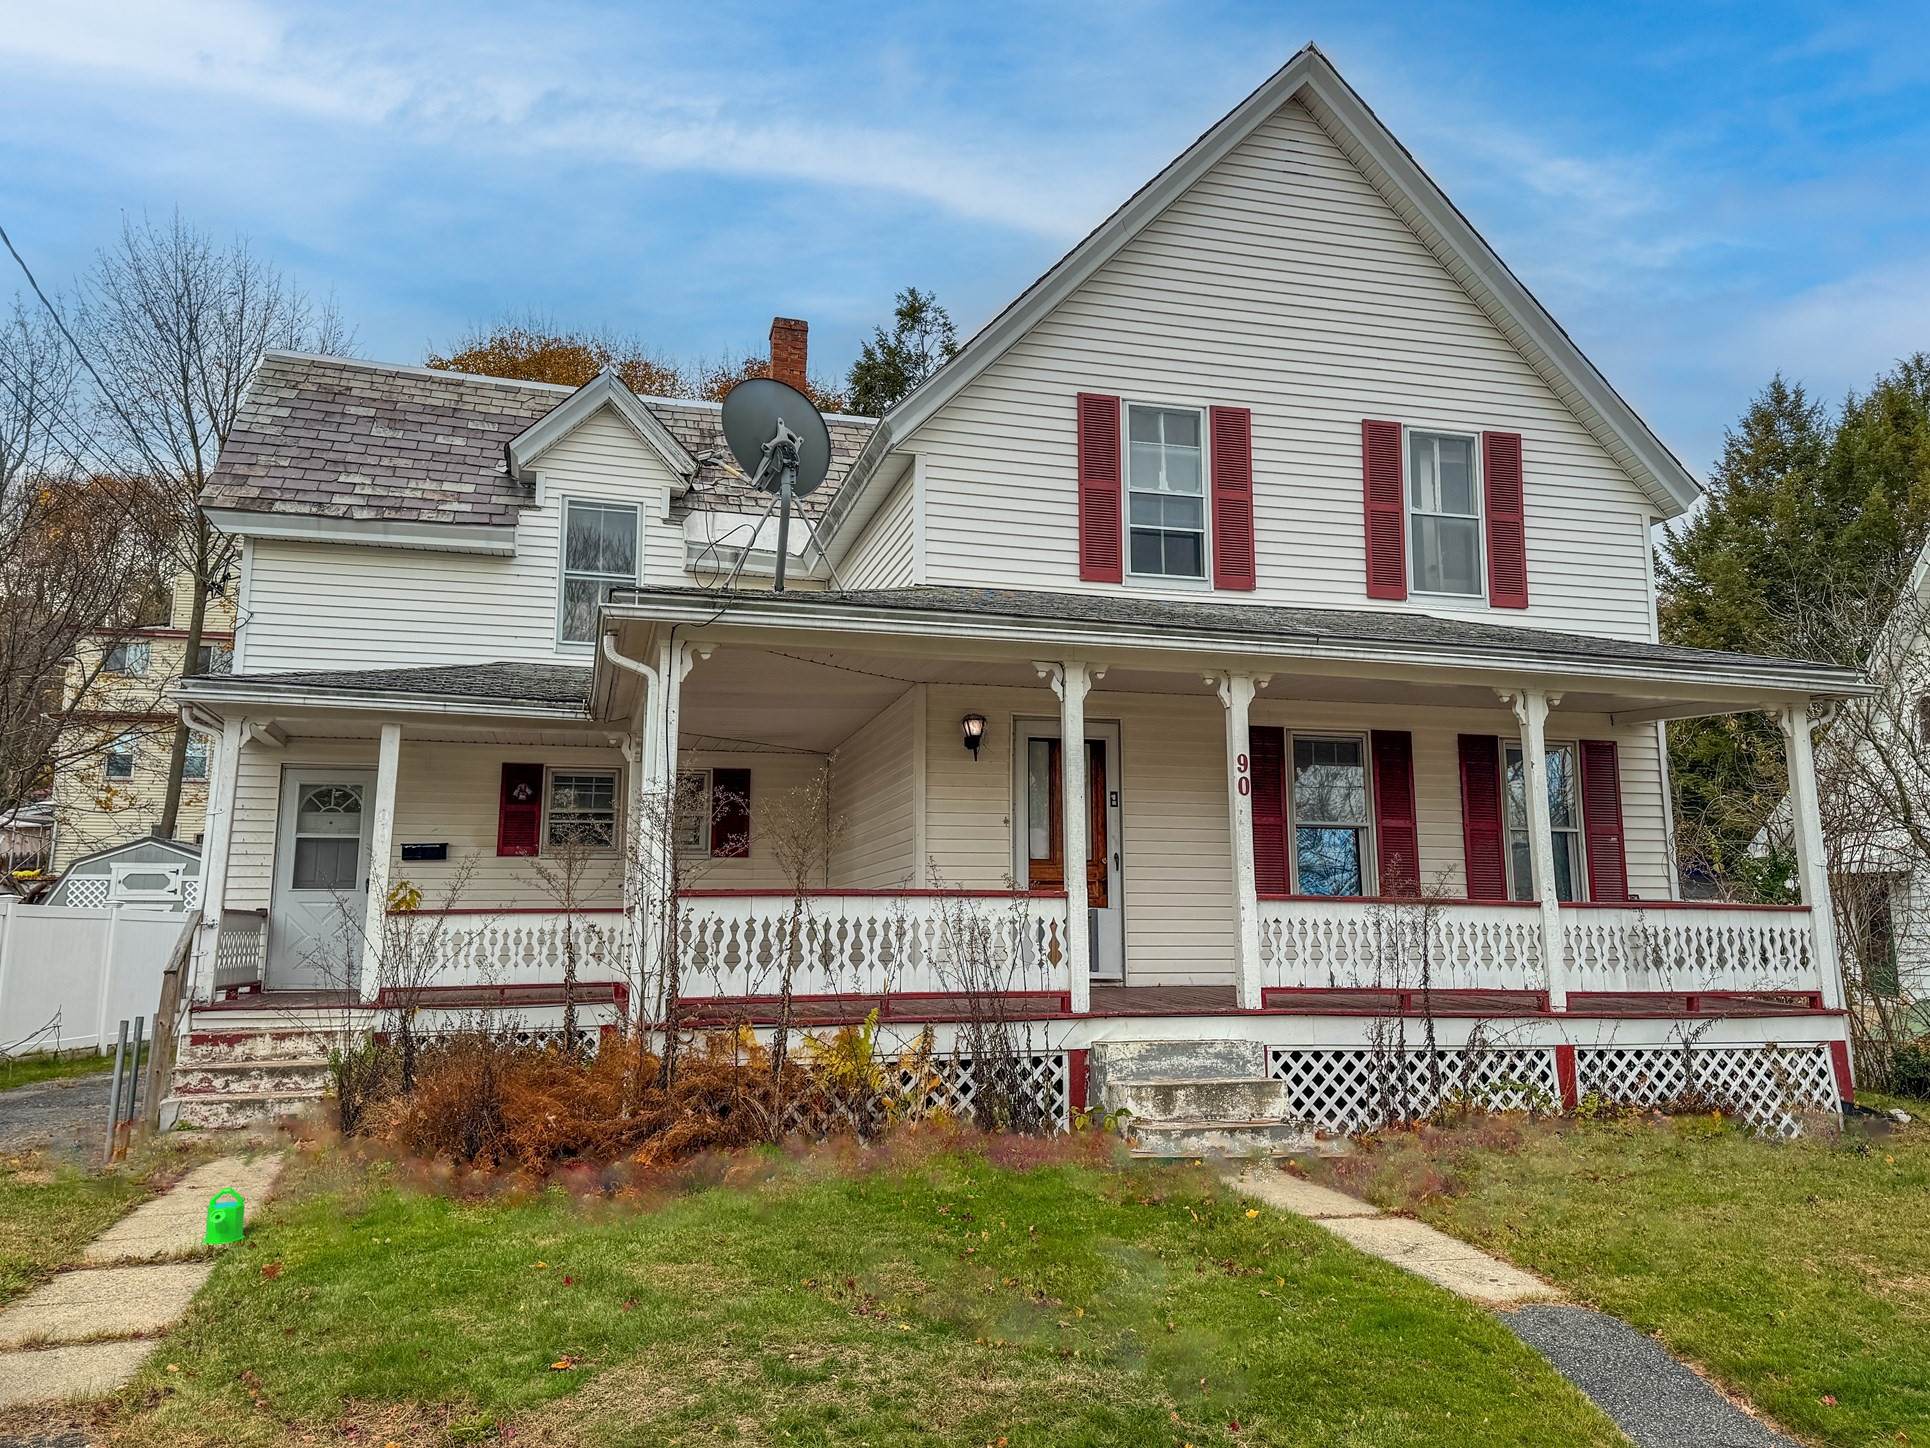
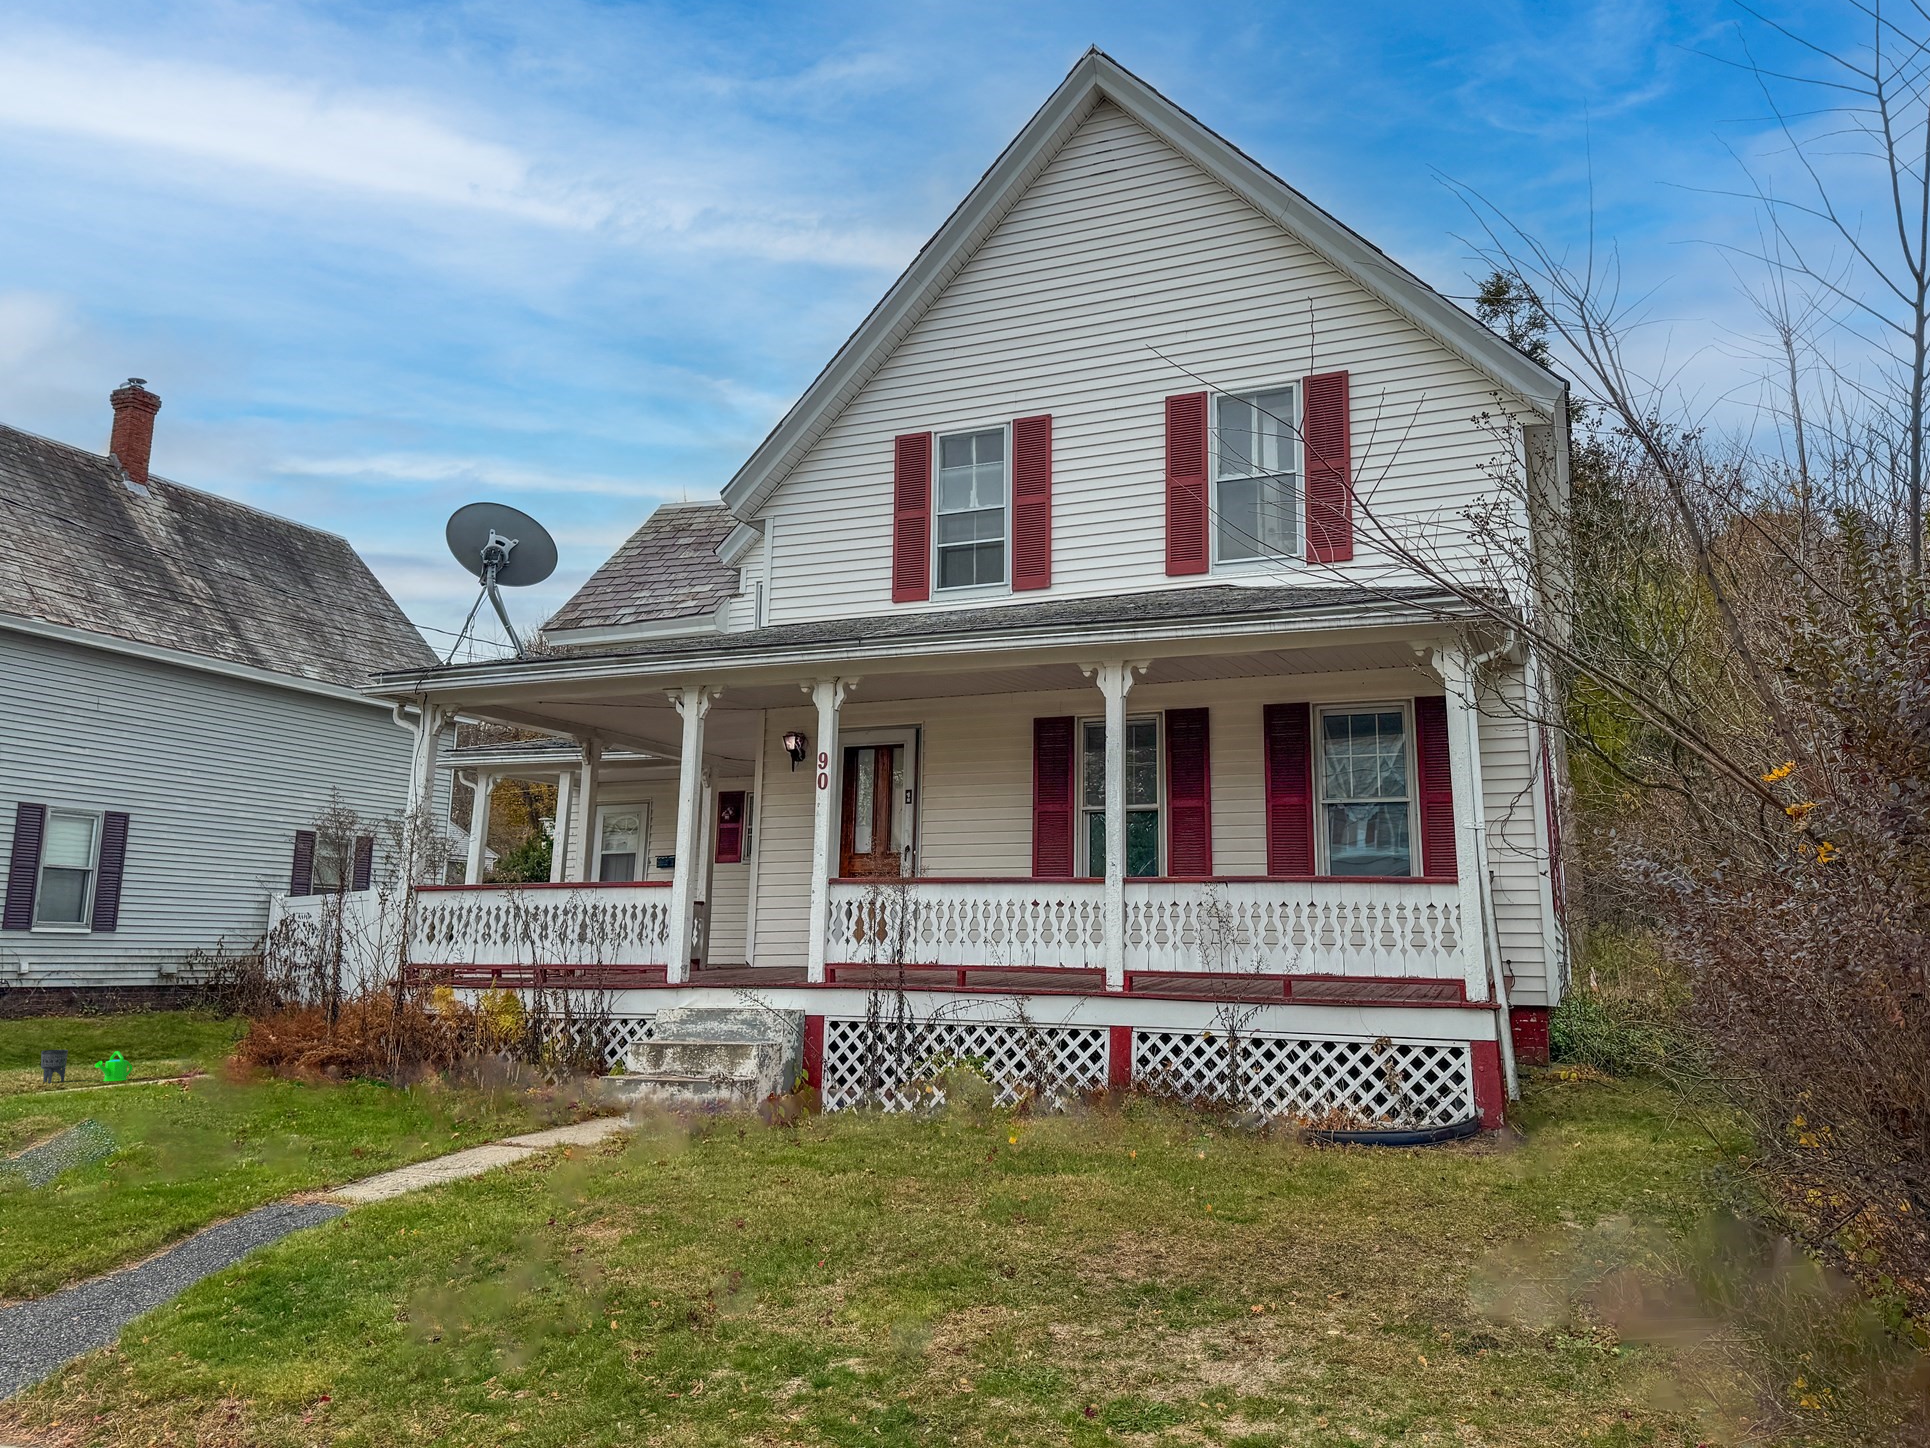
planter: none [116,1199,166,1265] -> present [41,1050,68,1083]

